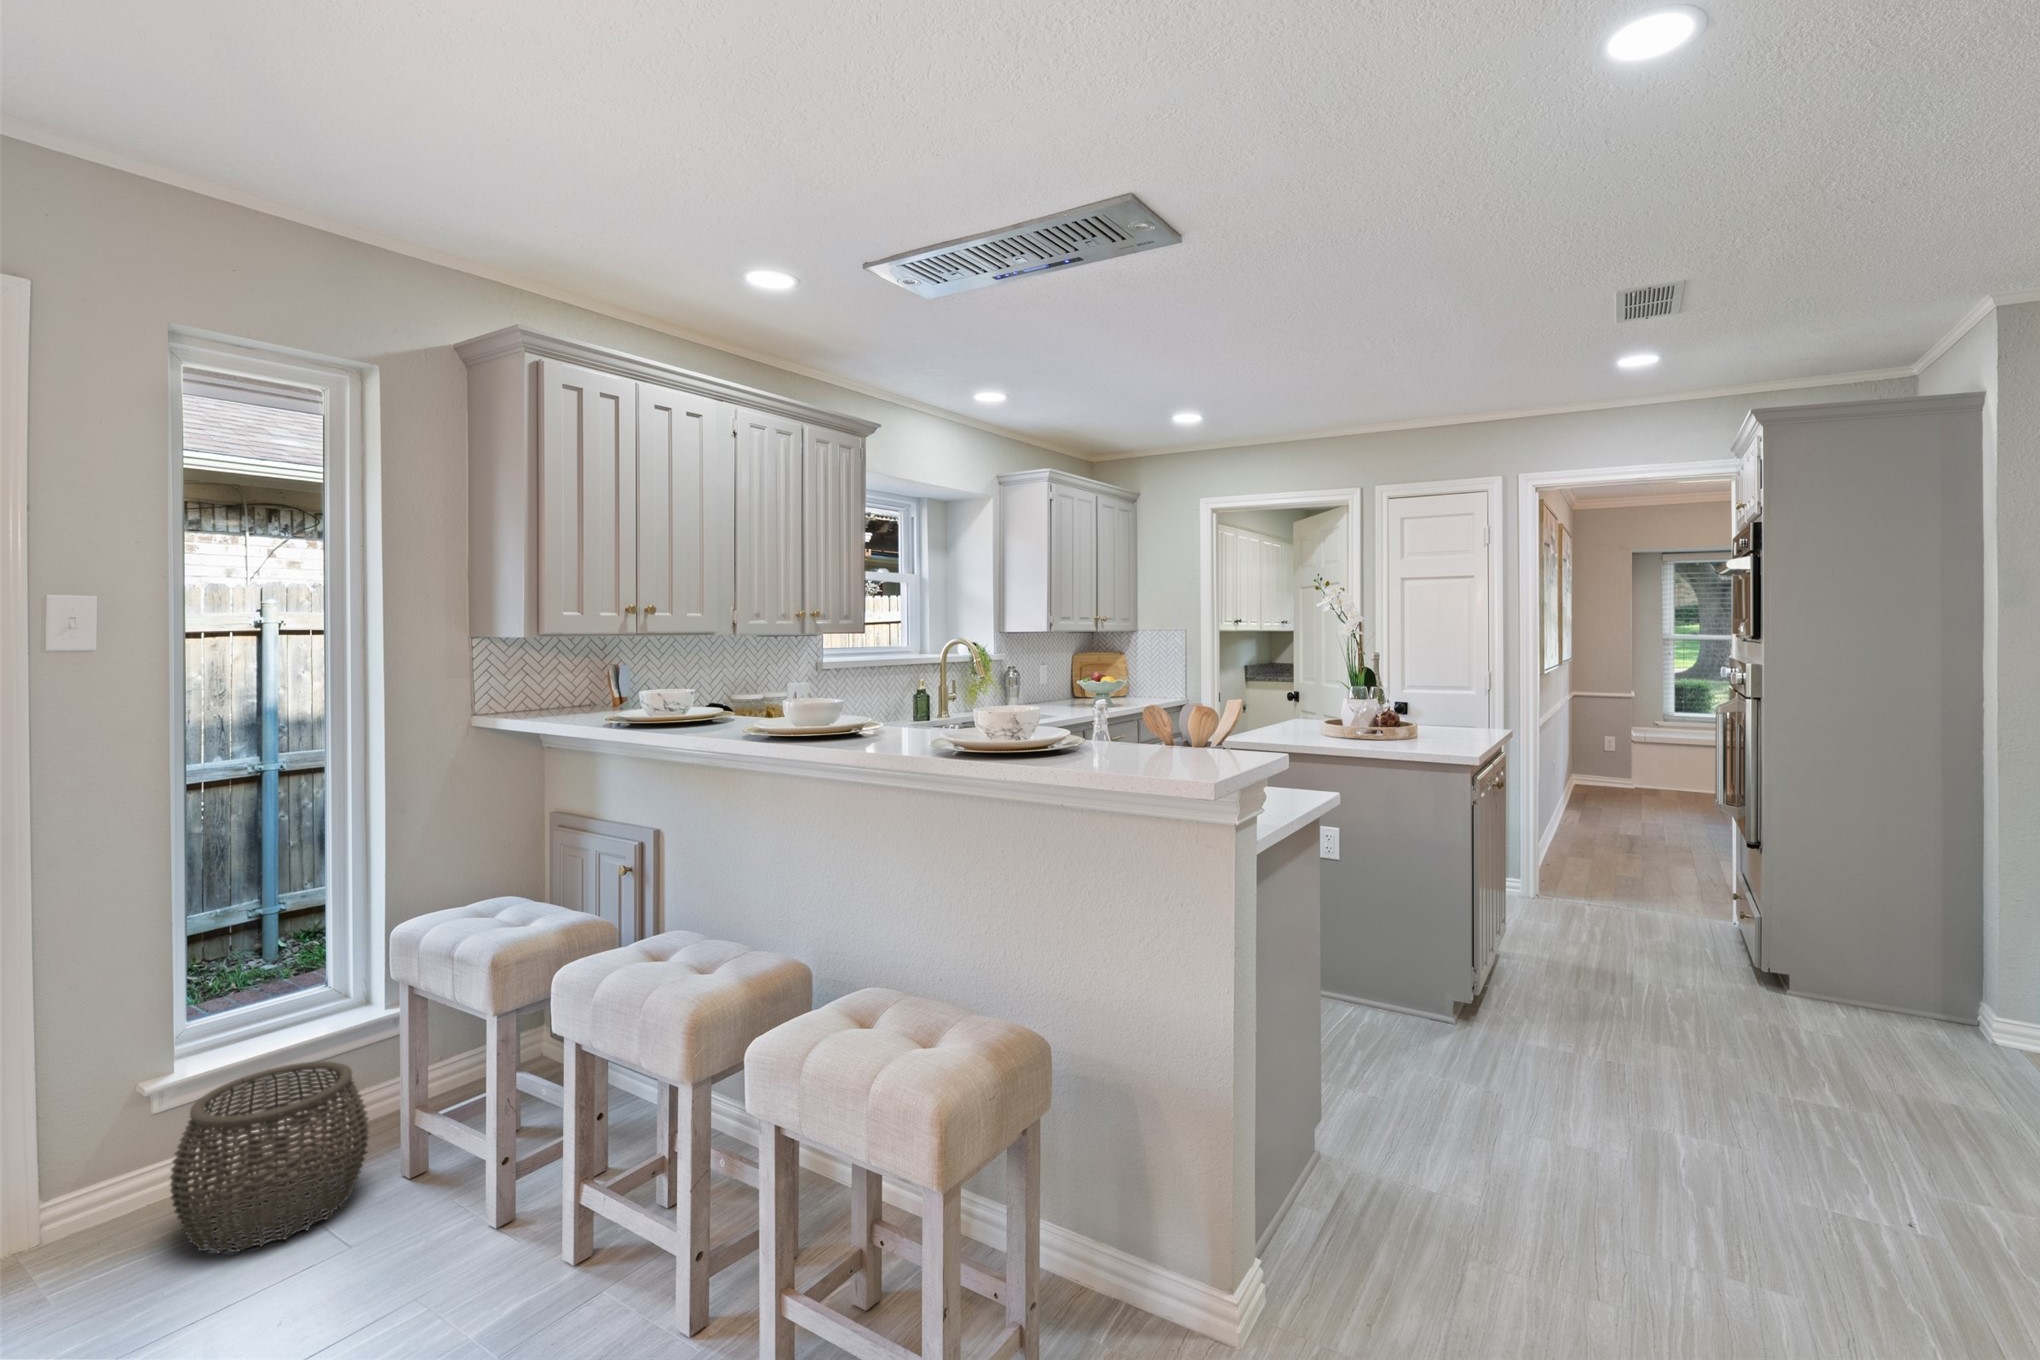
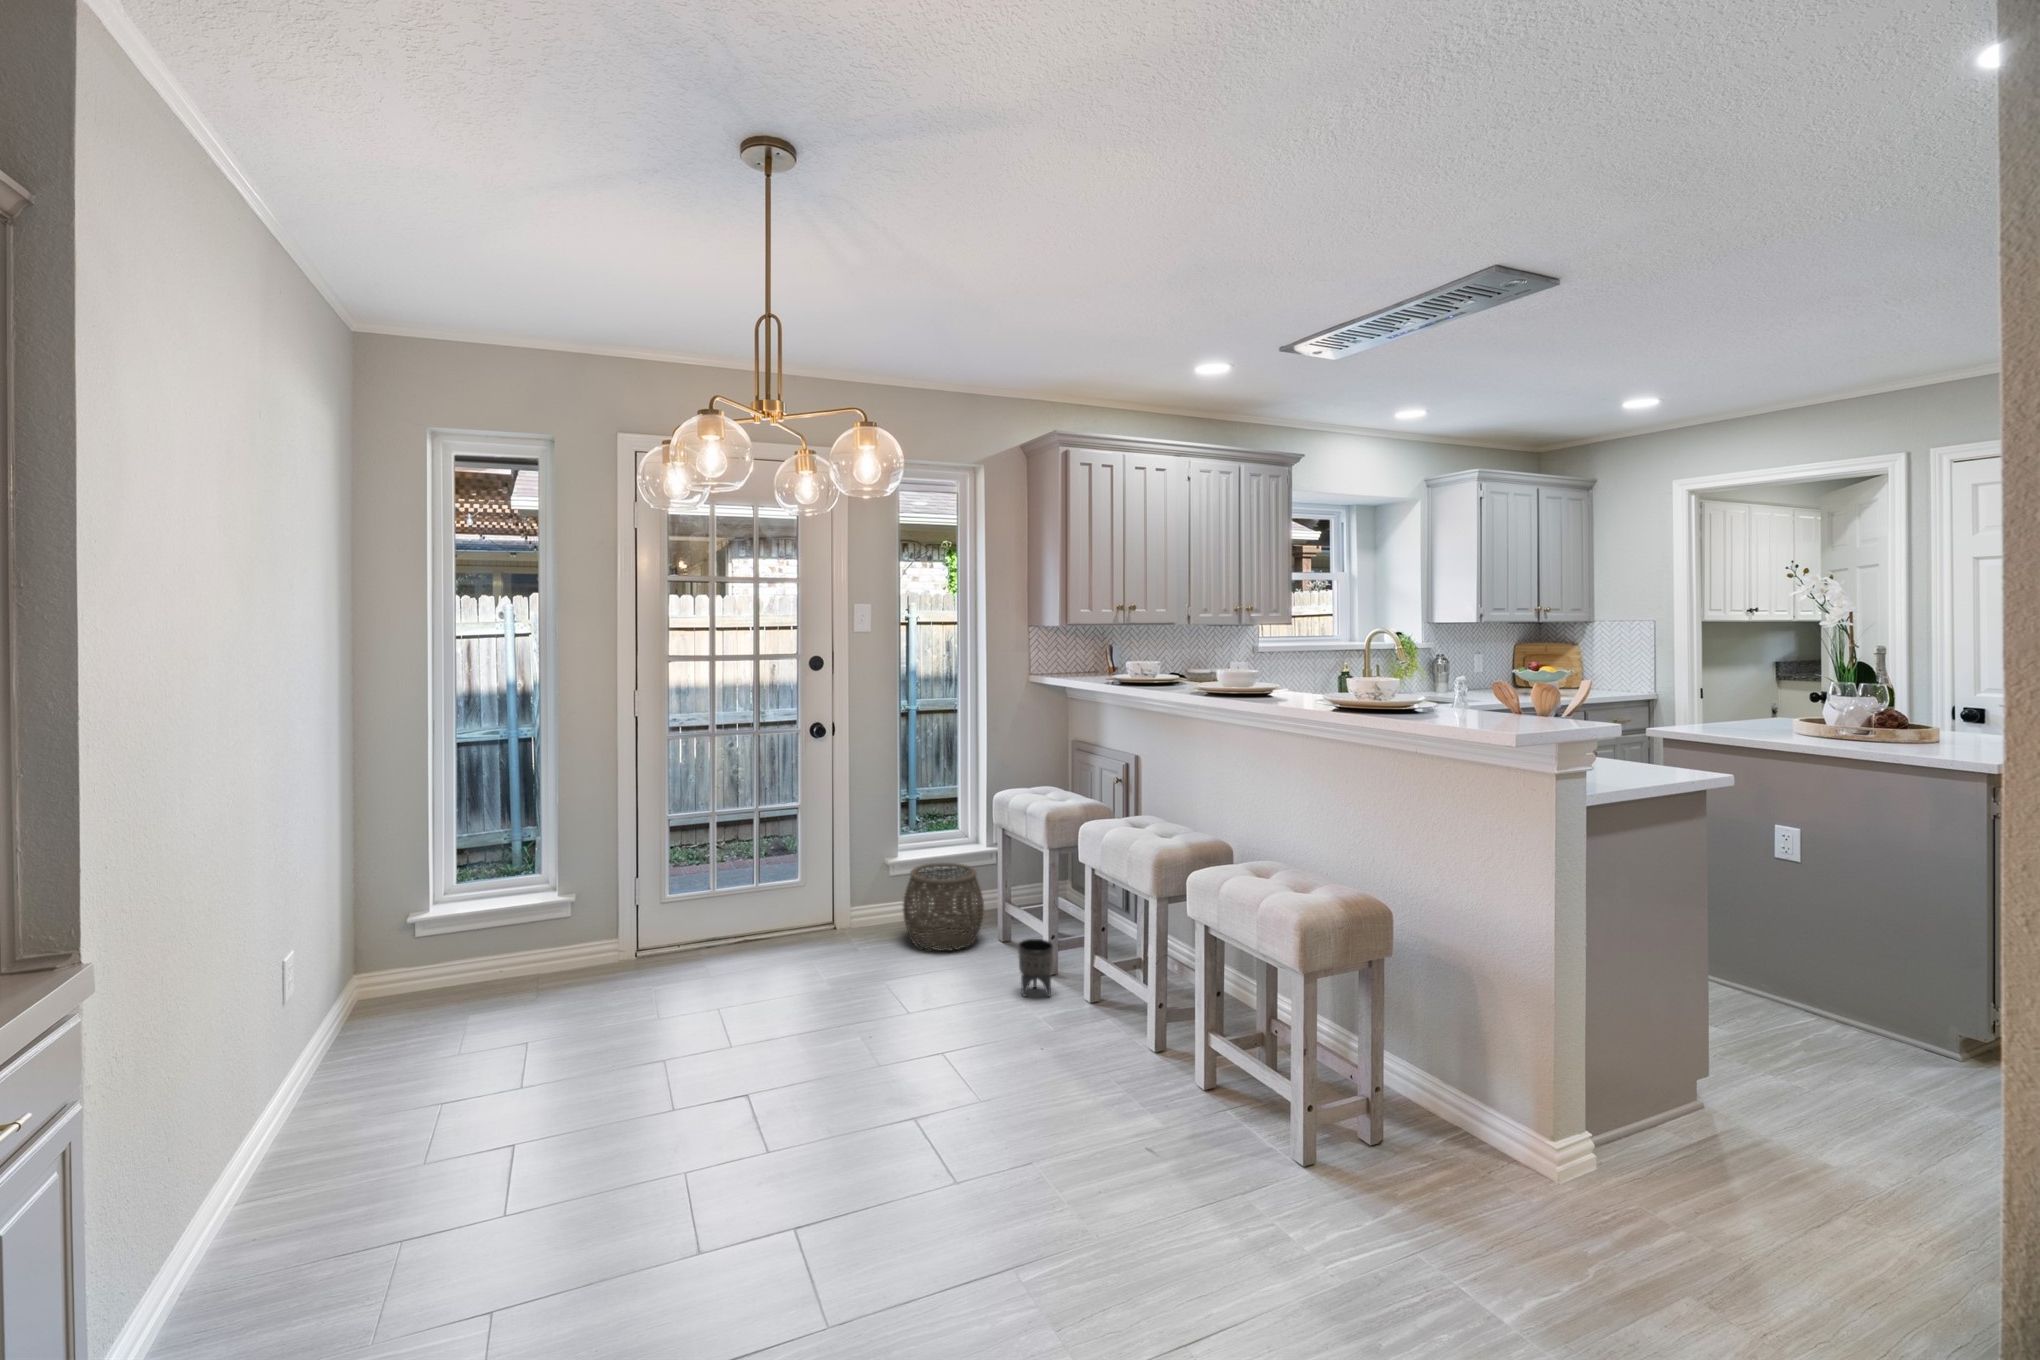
planter: none [427,1182,502,1303] -> present [1018,939,1053,997]

